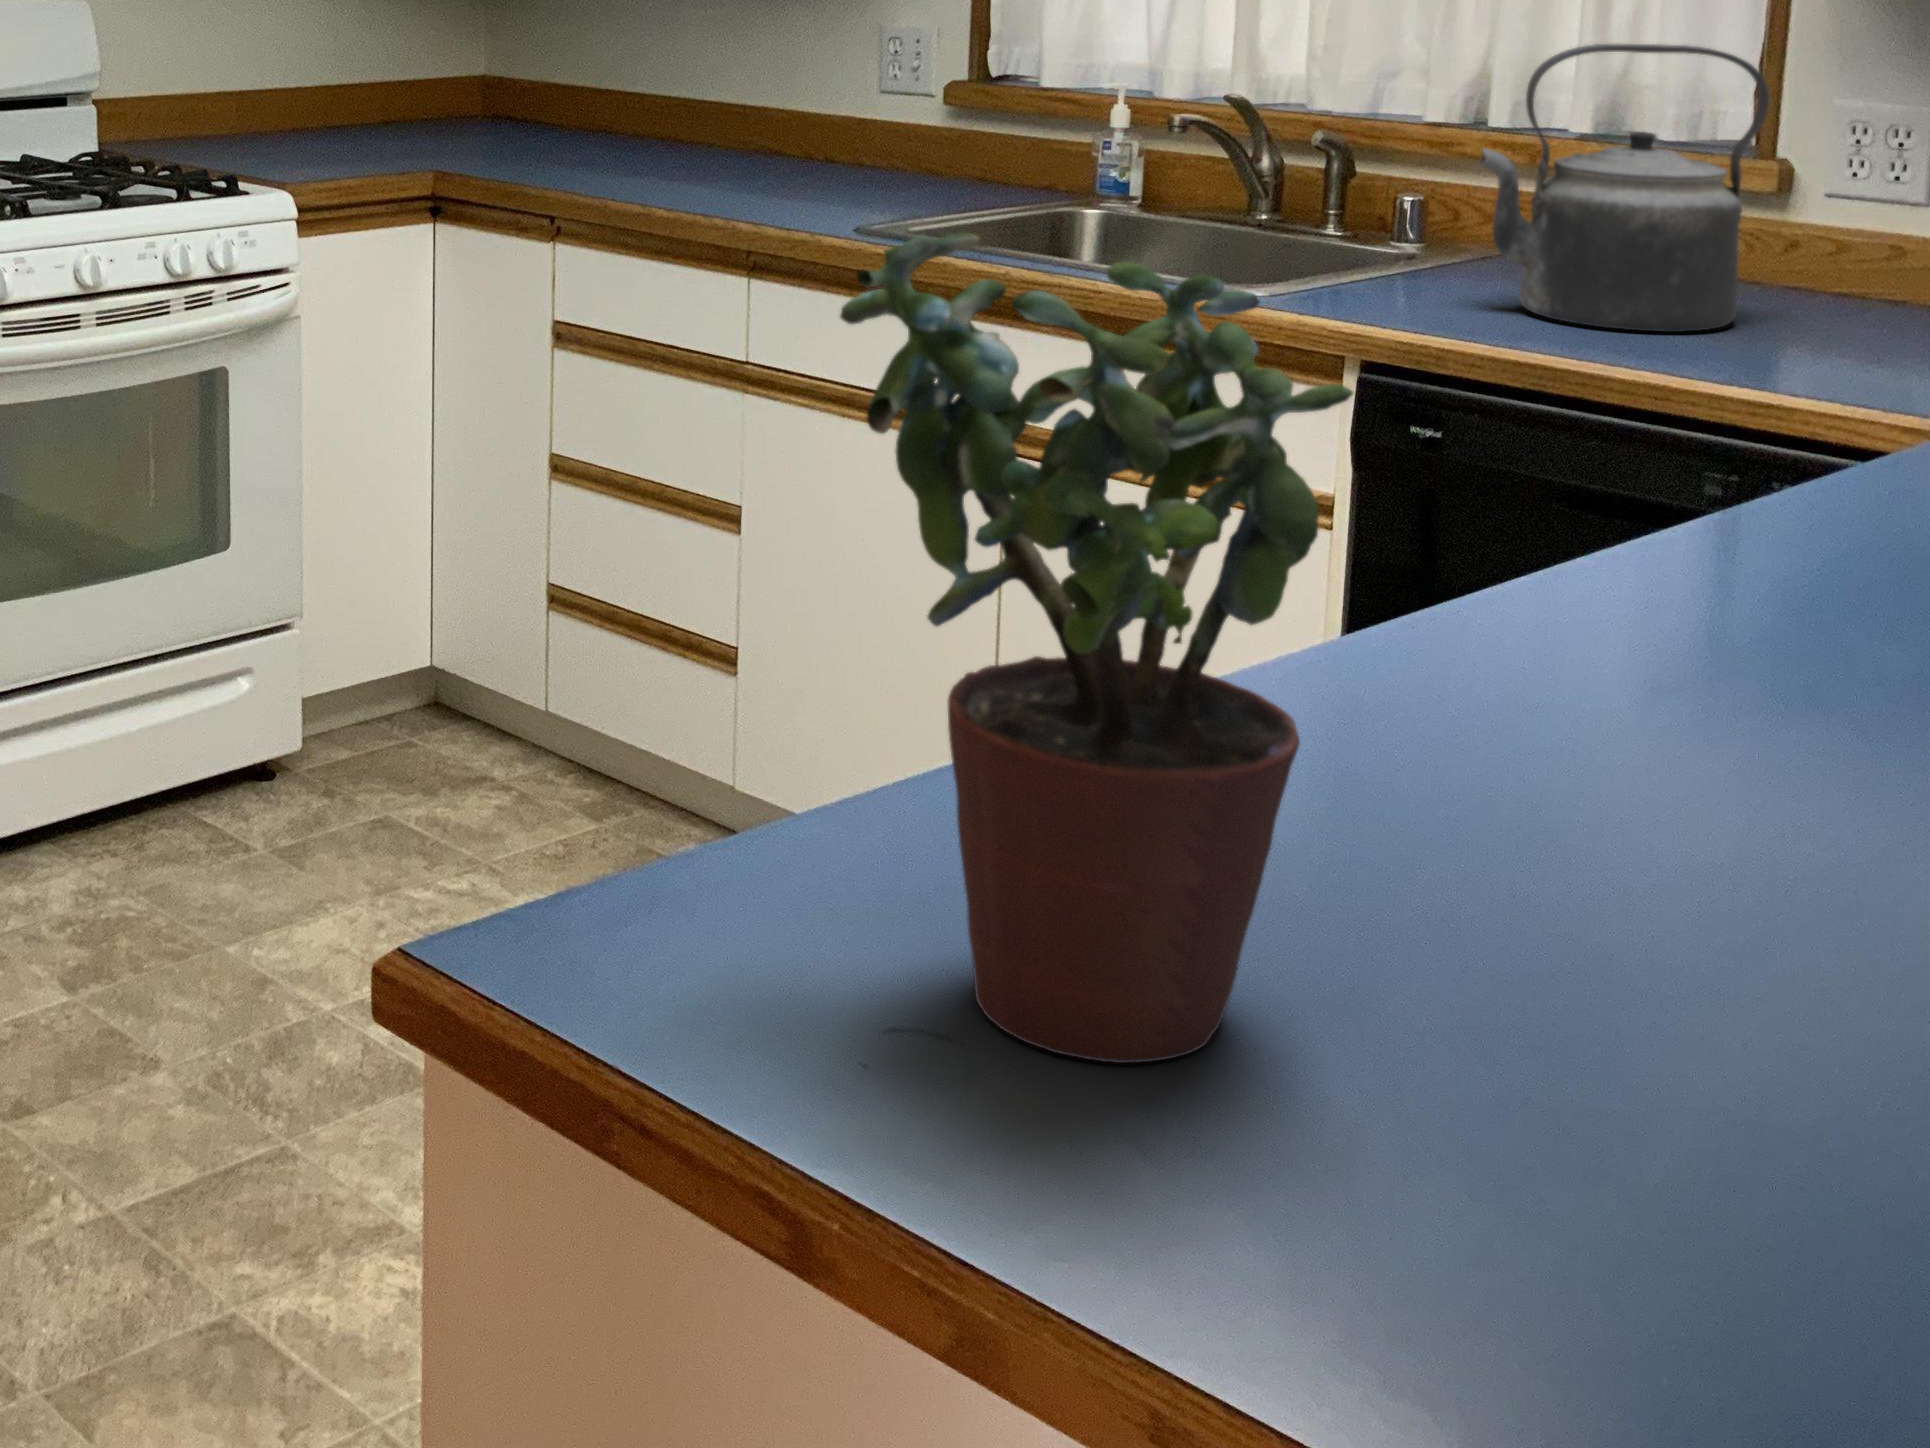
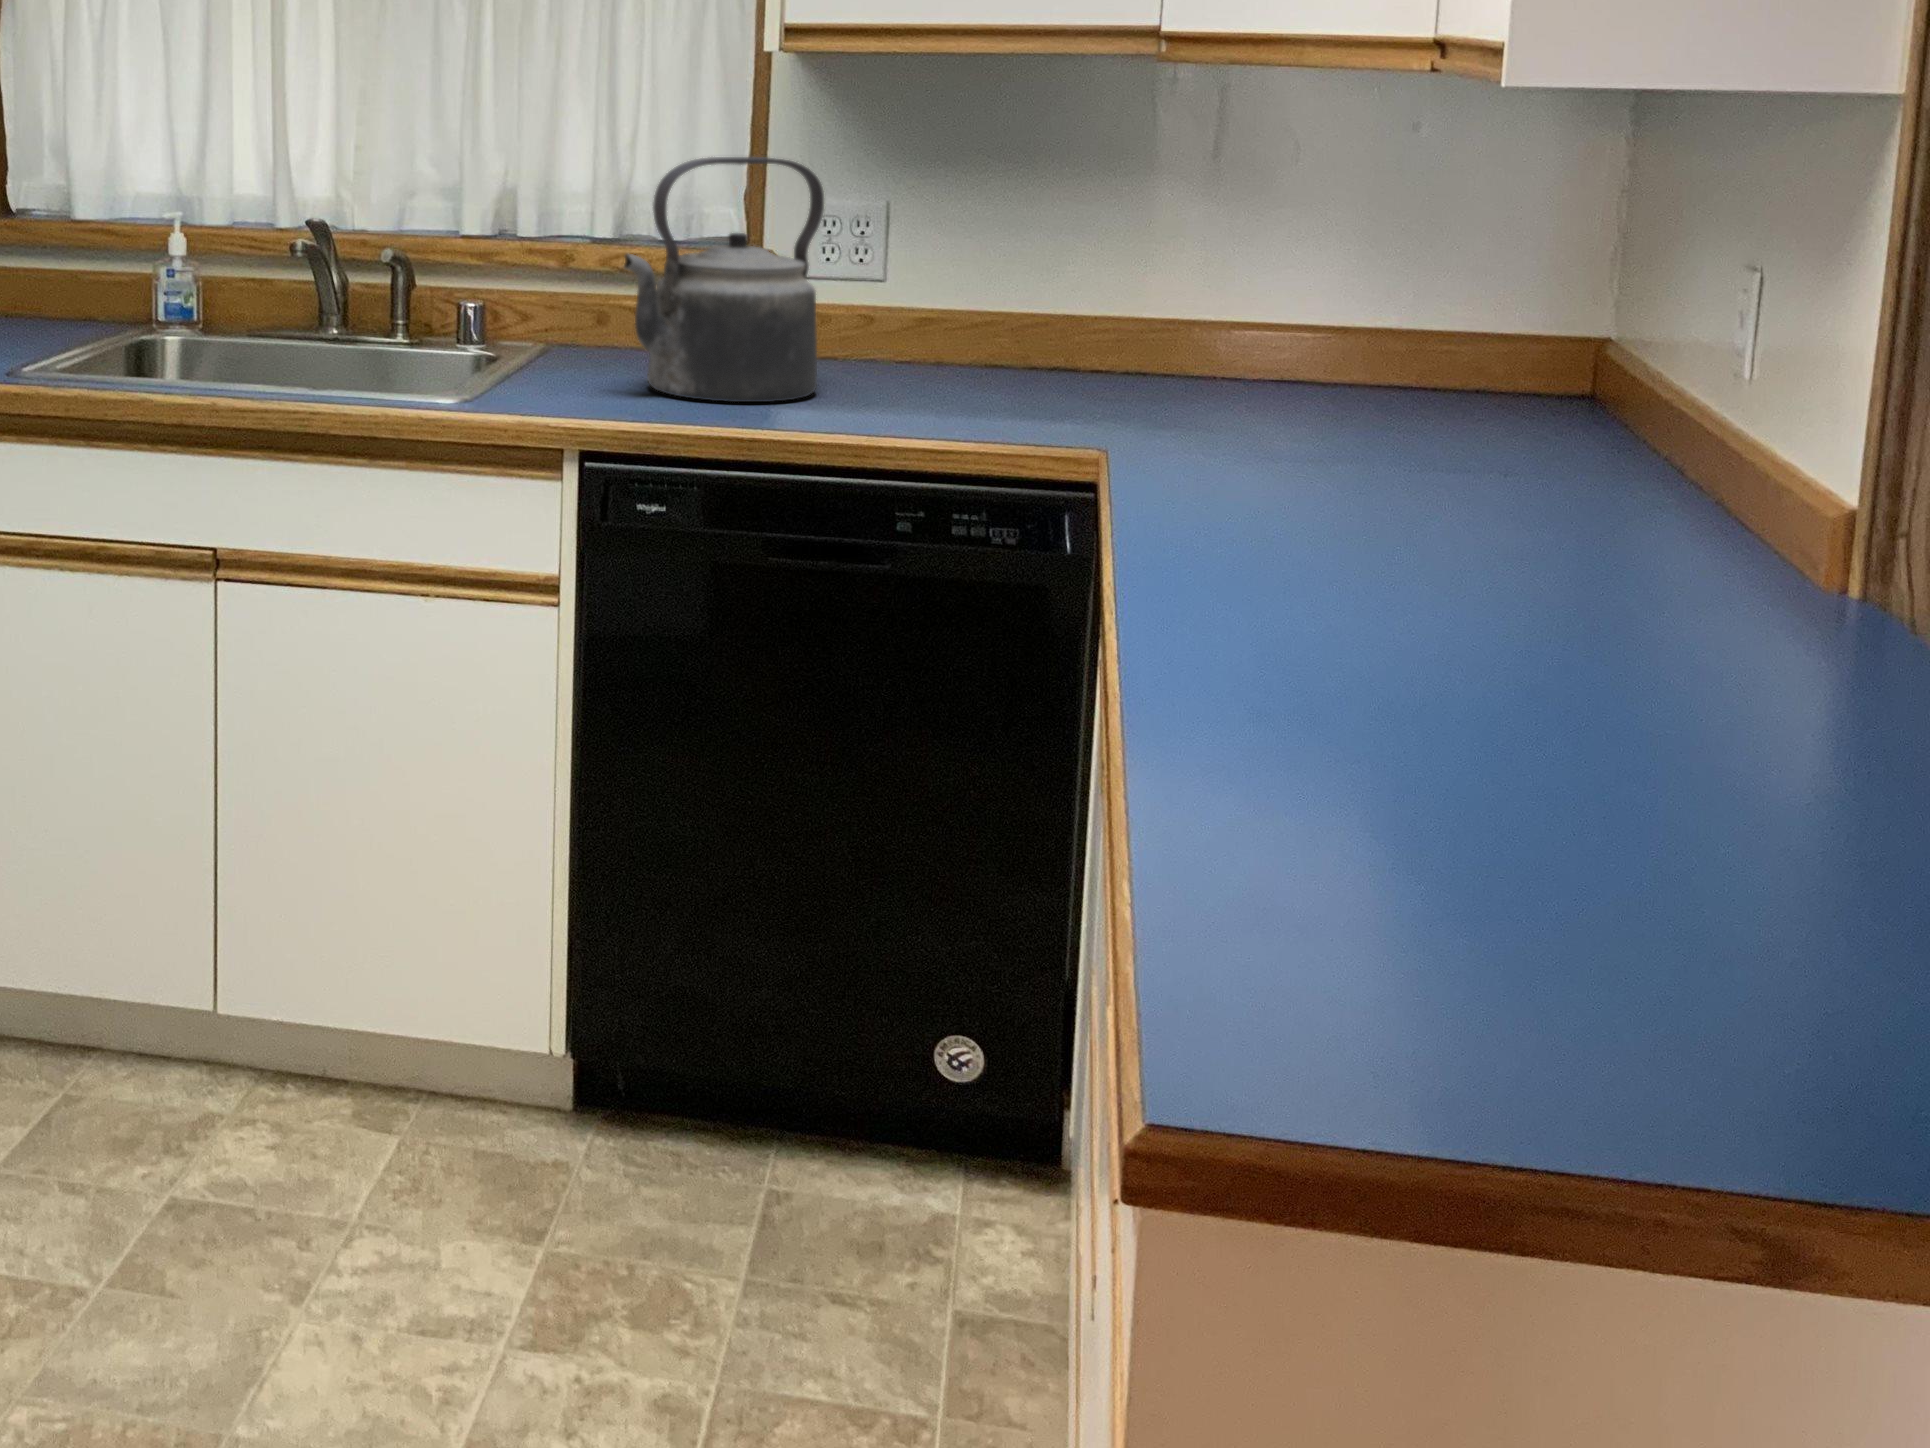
potted plant: present [840,232,1354,1063] -> none [1378,337,1857,1050]

